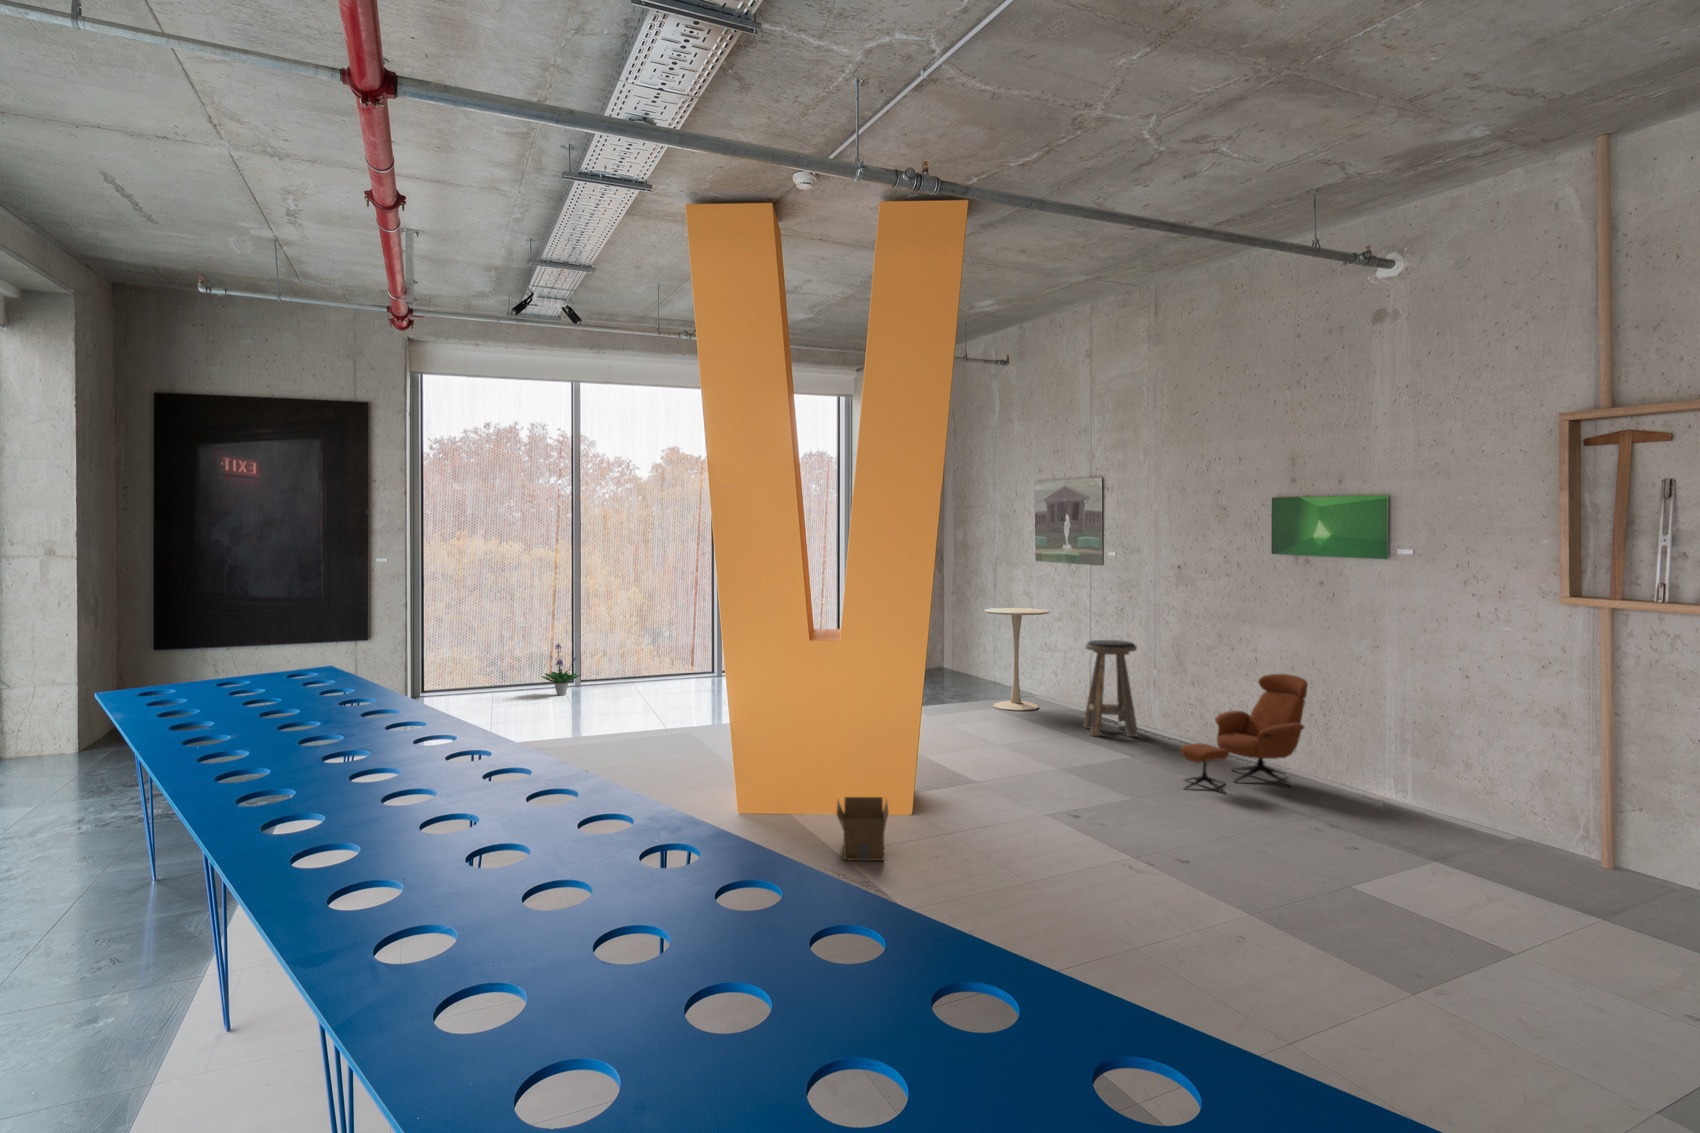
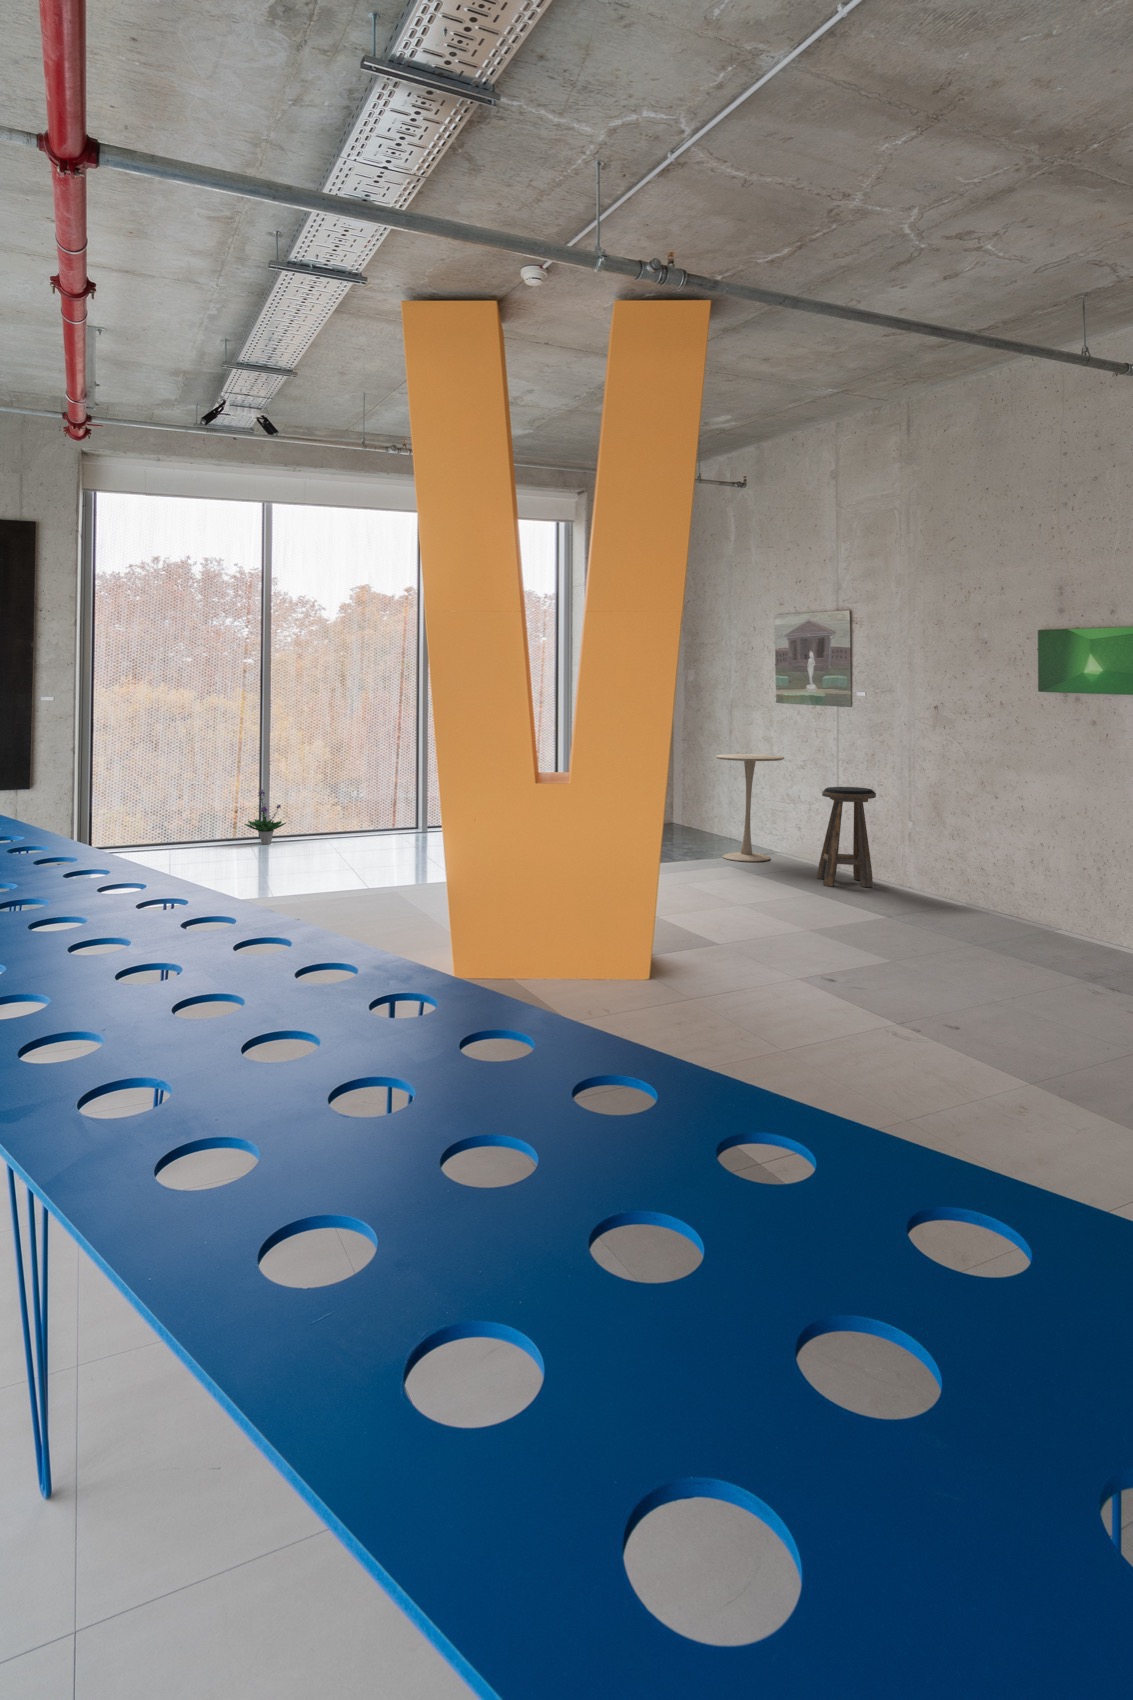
lounge chair: present [1181,674,1308,792] -> none [917,820,1051,939]
cardboard box: present [836,797,888,861] -> none [569,935,622,996]

